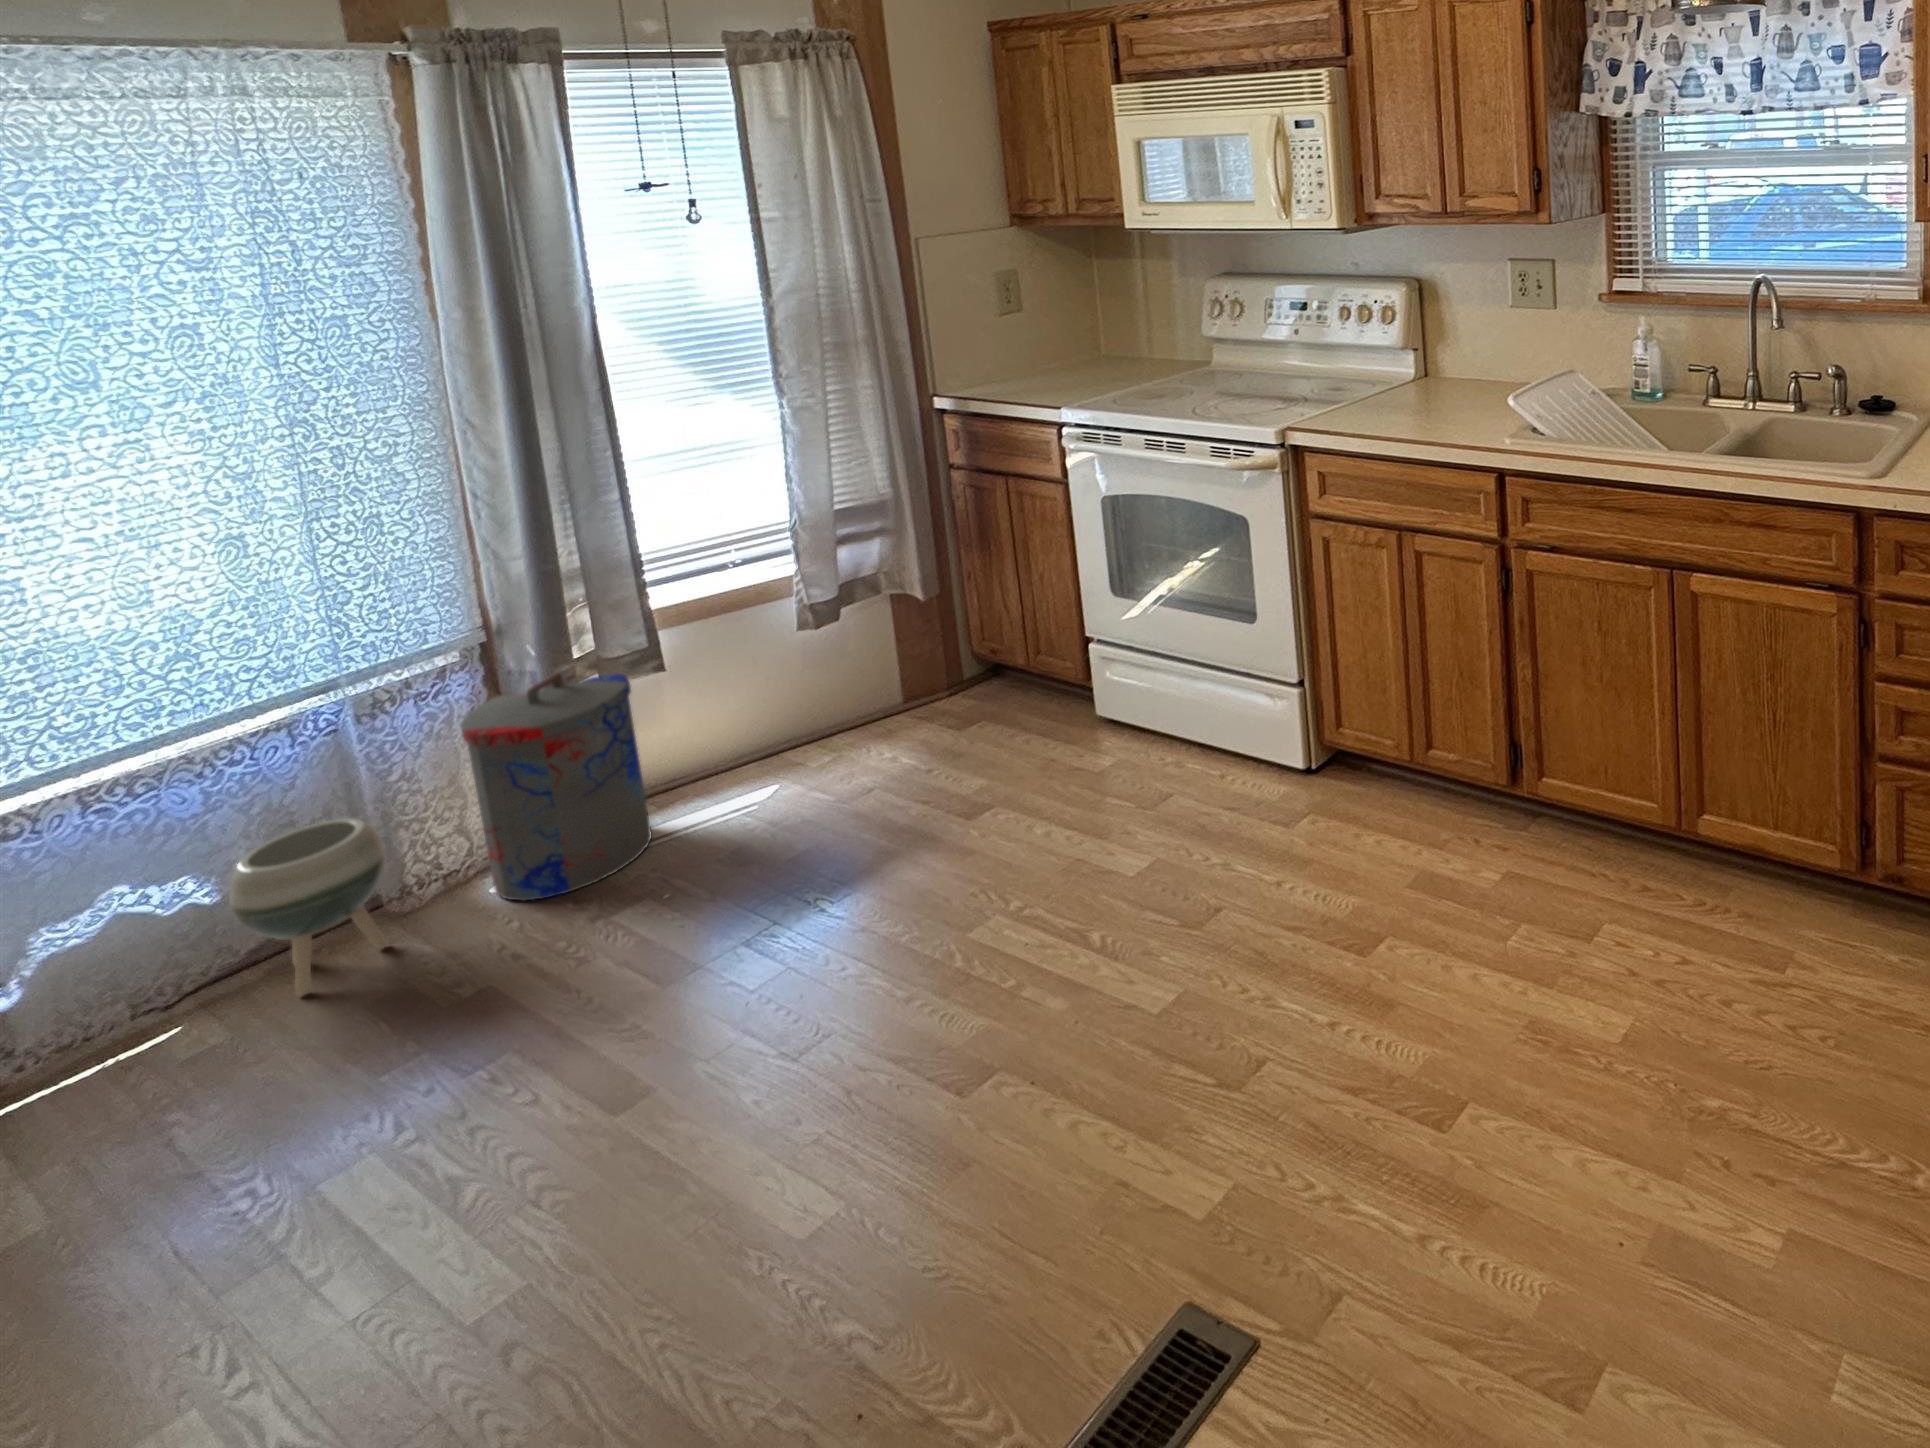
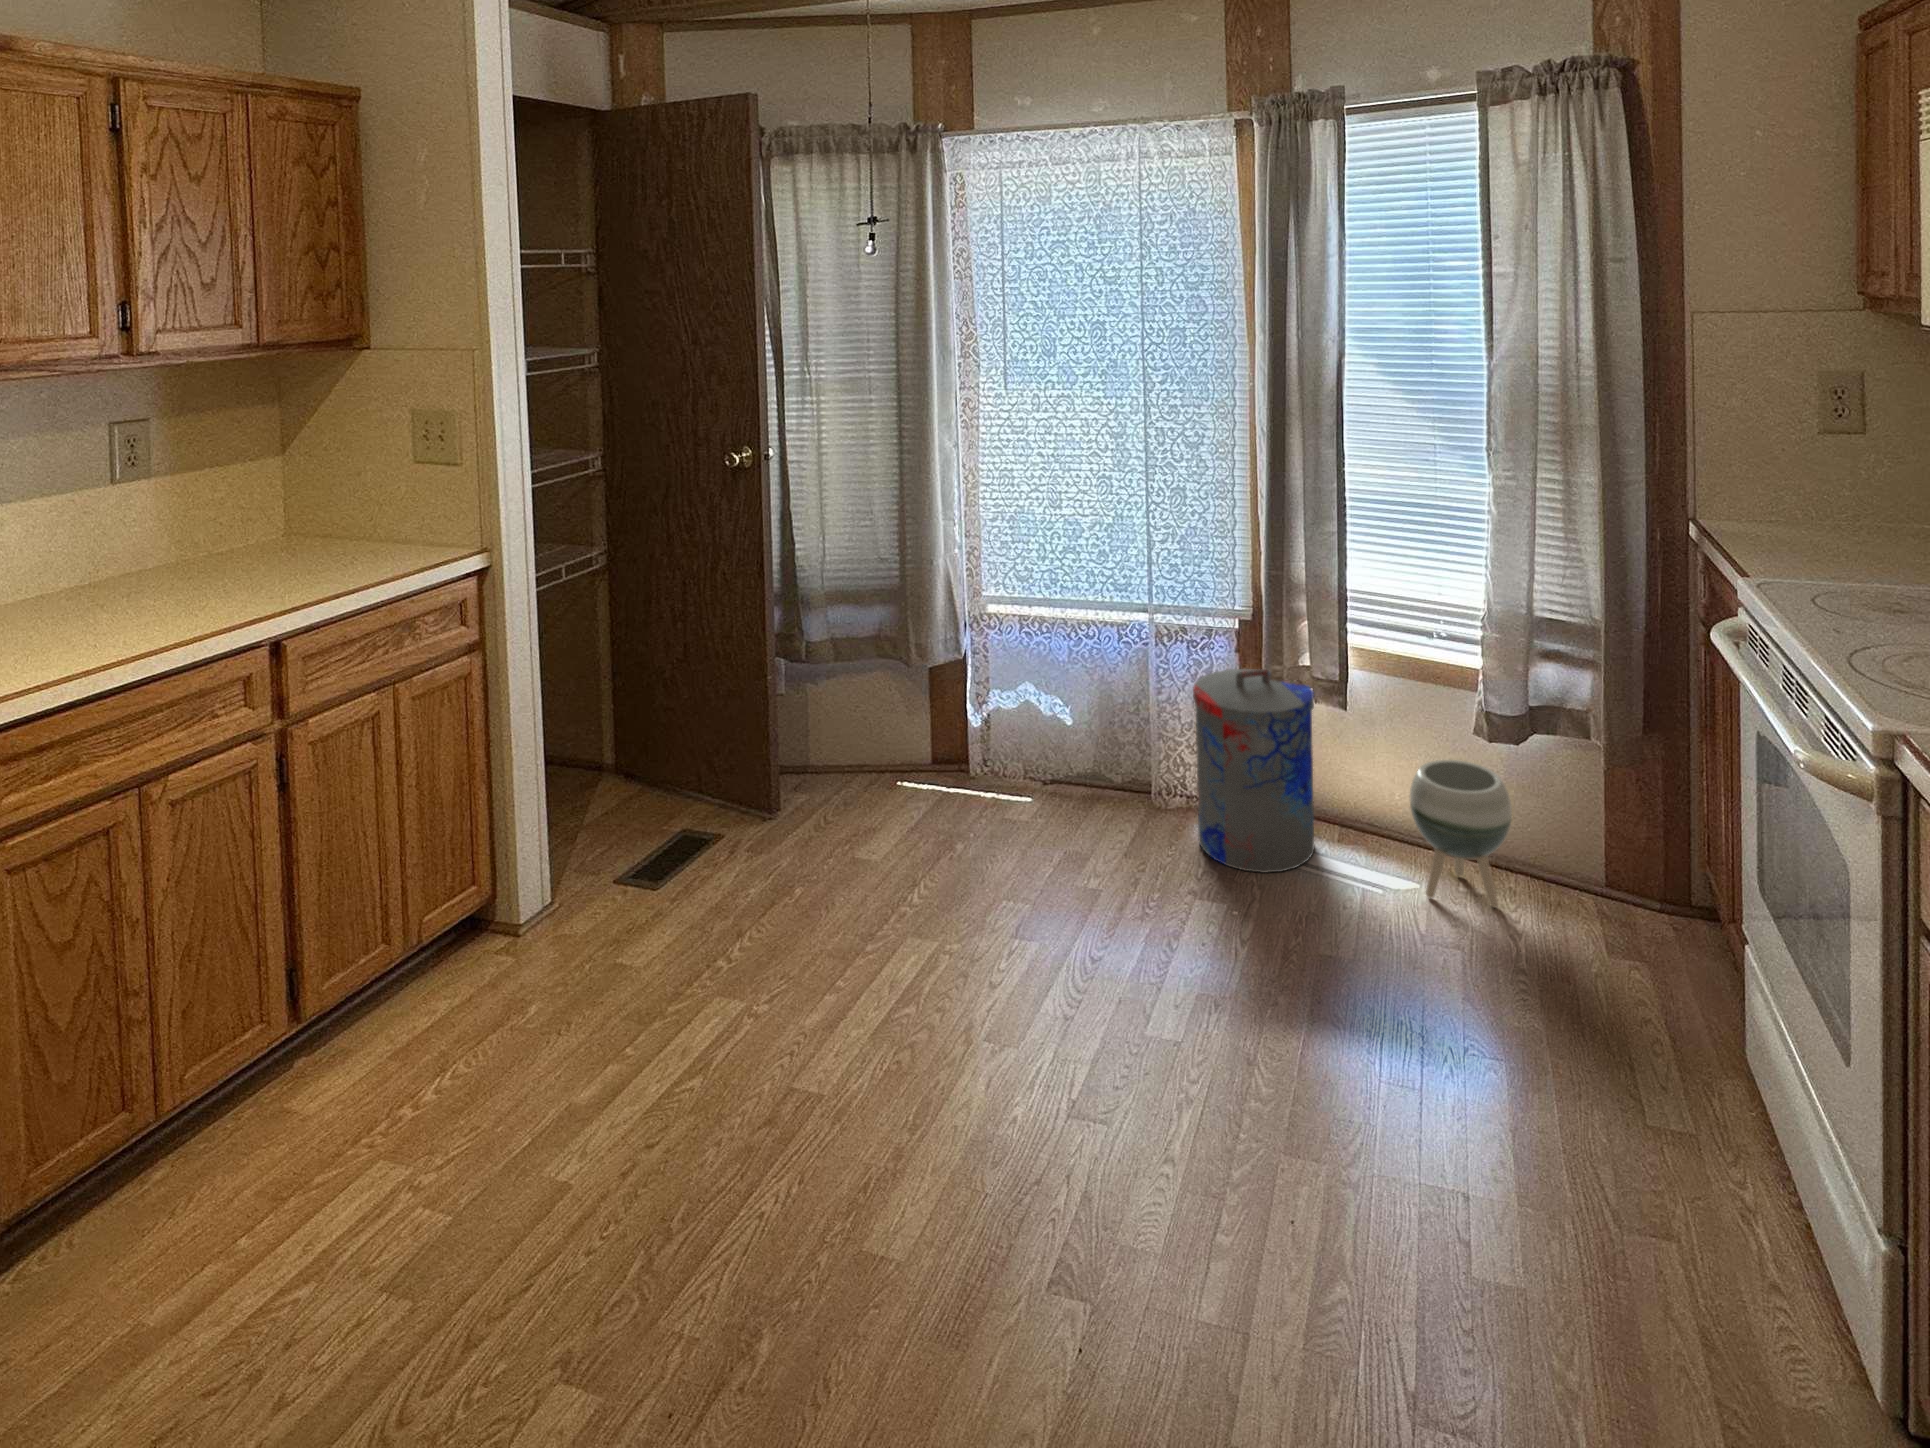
planter: present [229,818,388,996] -> present [1410,760,1512,908]

